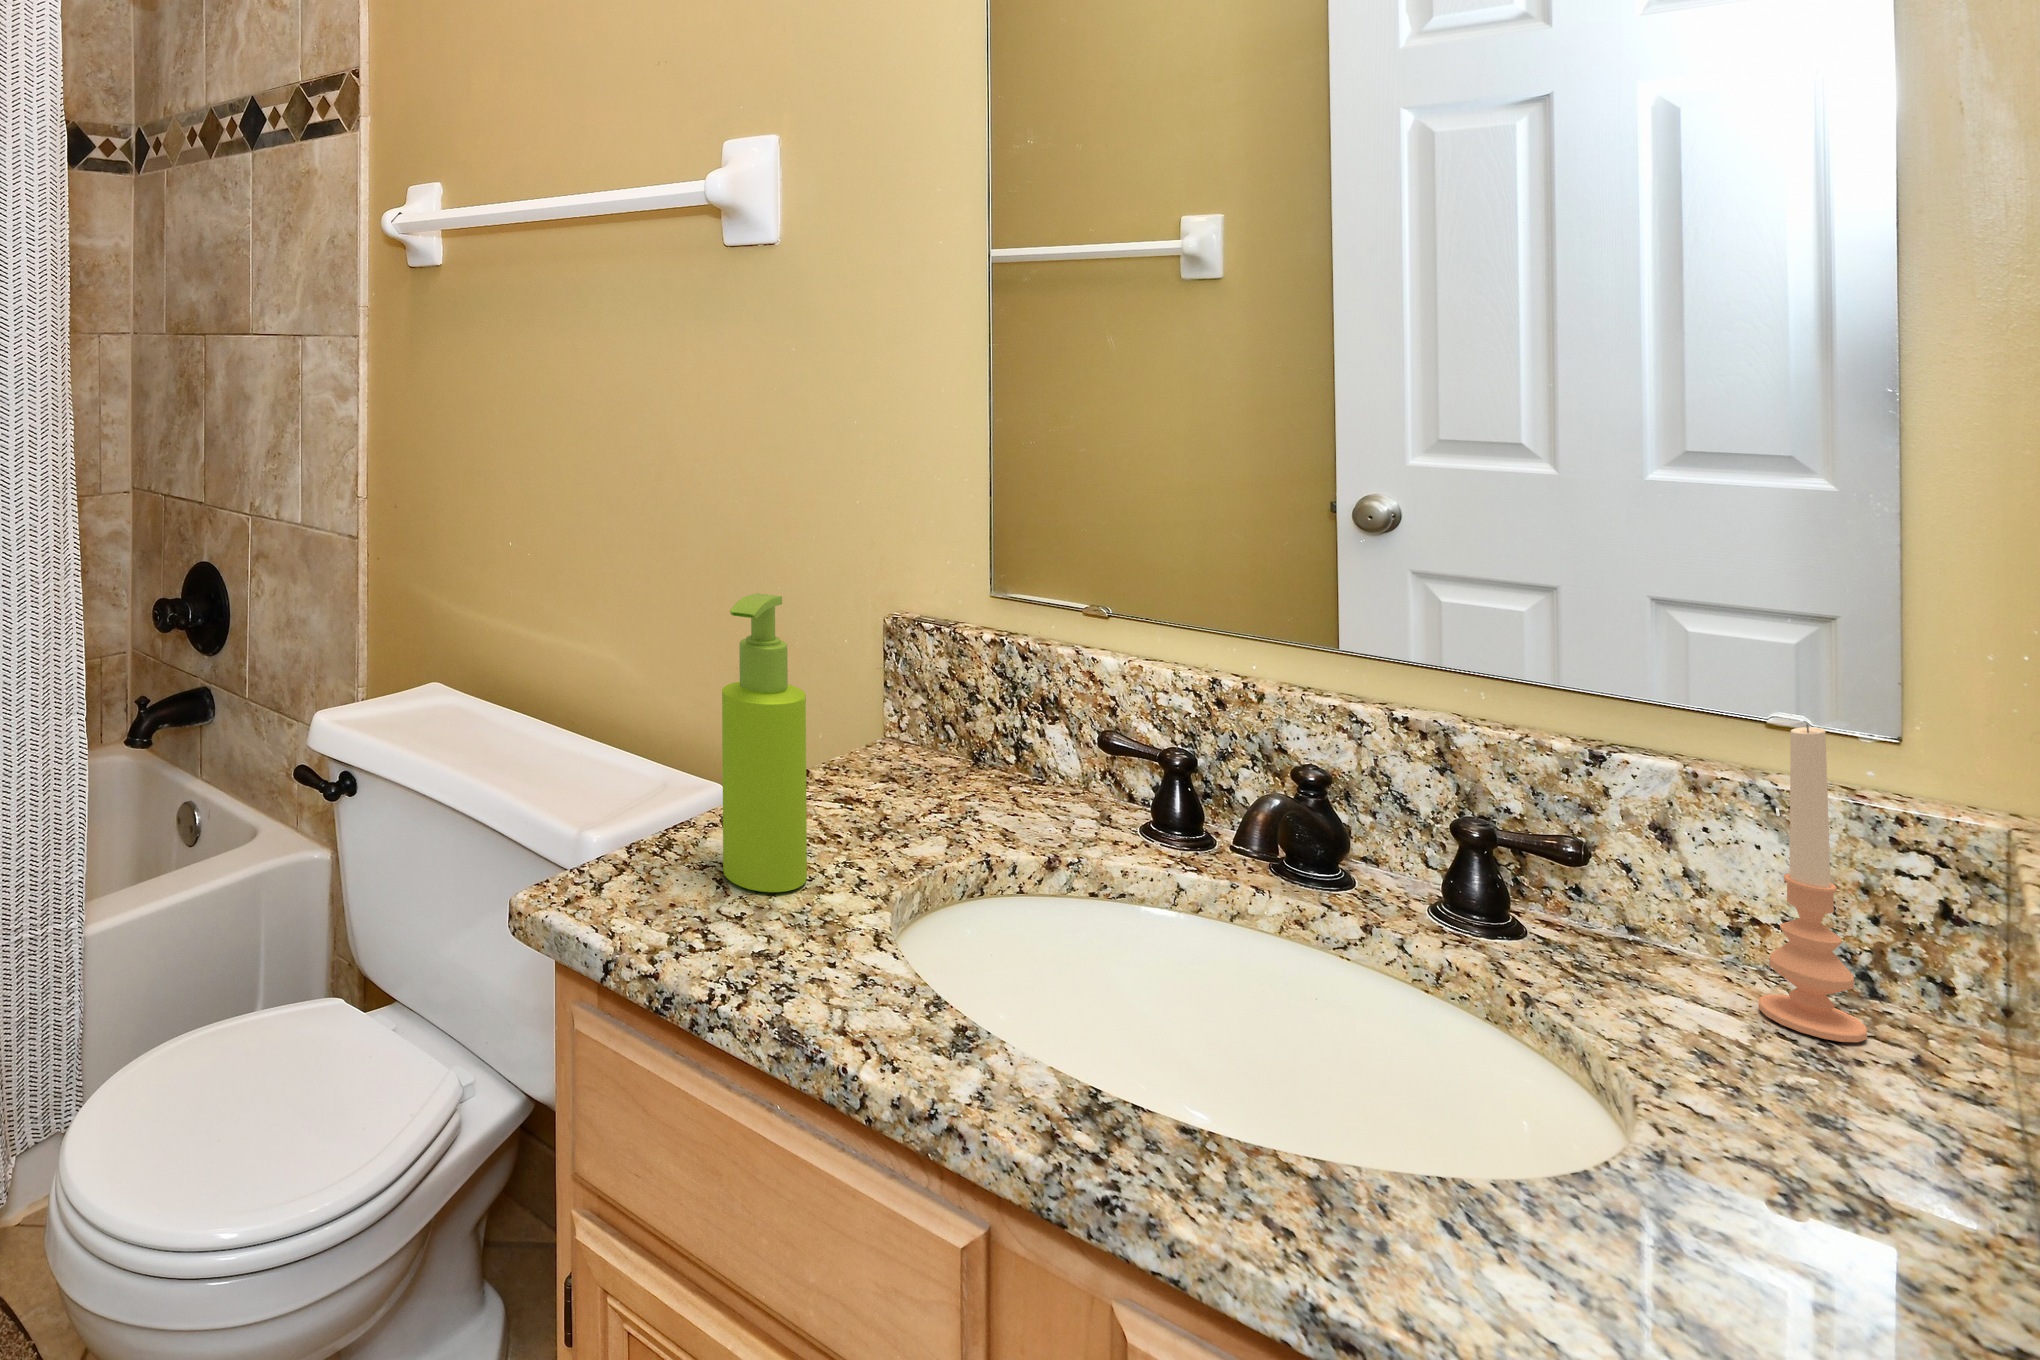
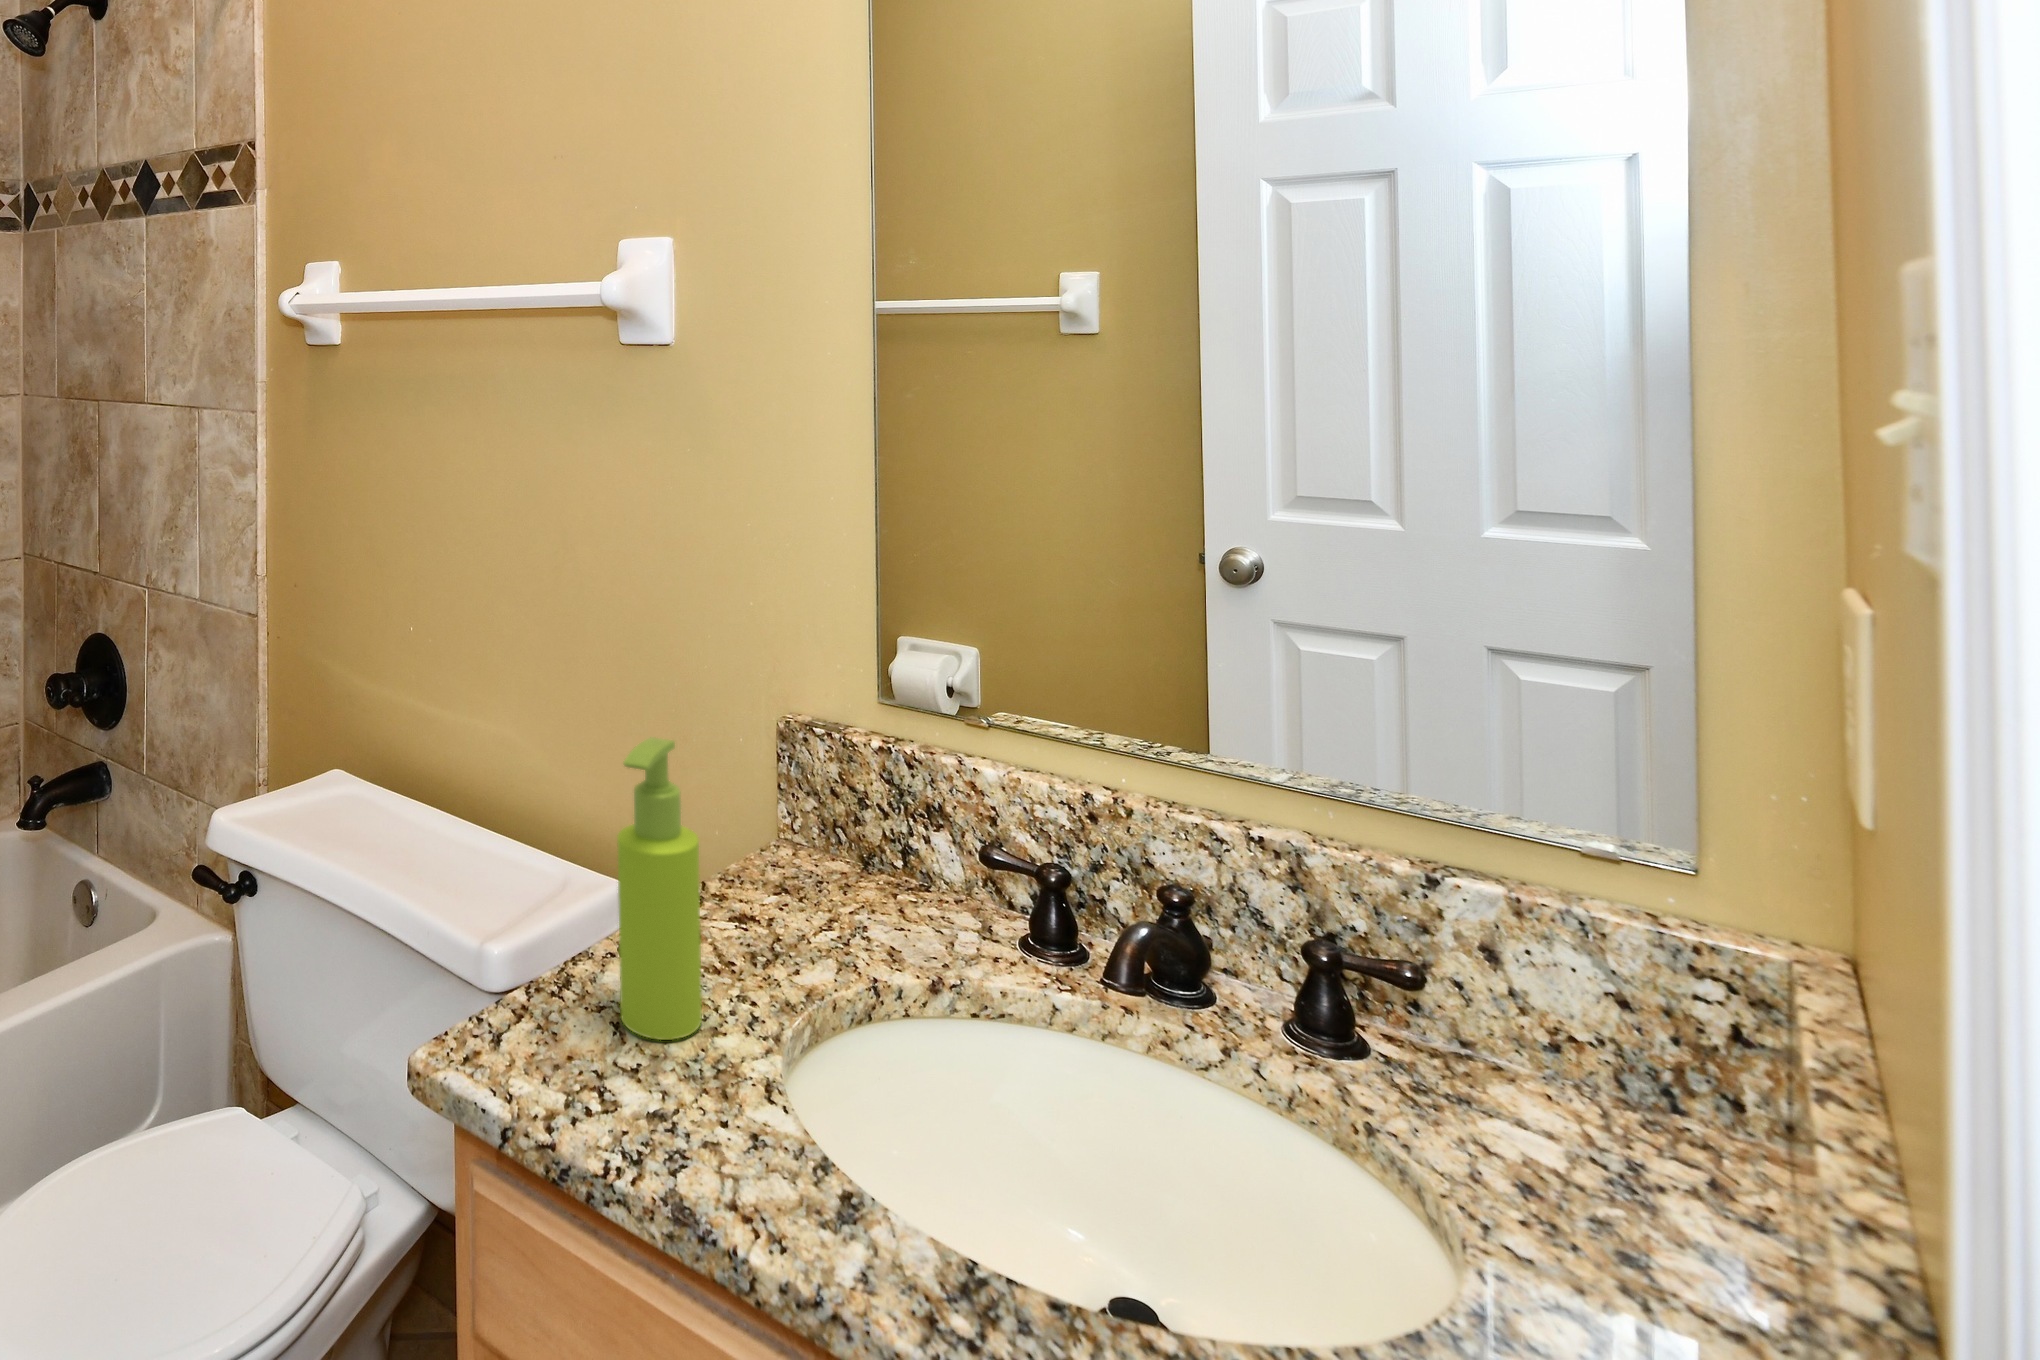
candle: present [1759,724,1867,1042] -> none [1573,866,1665,1166]

